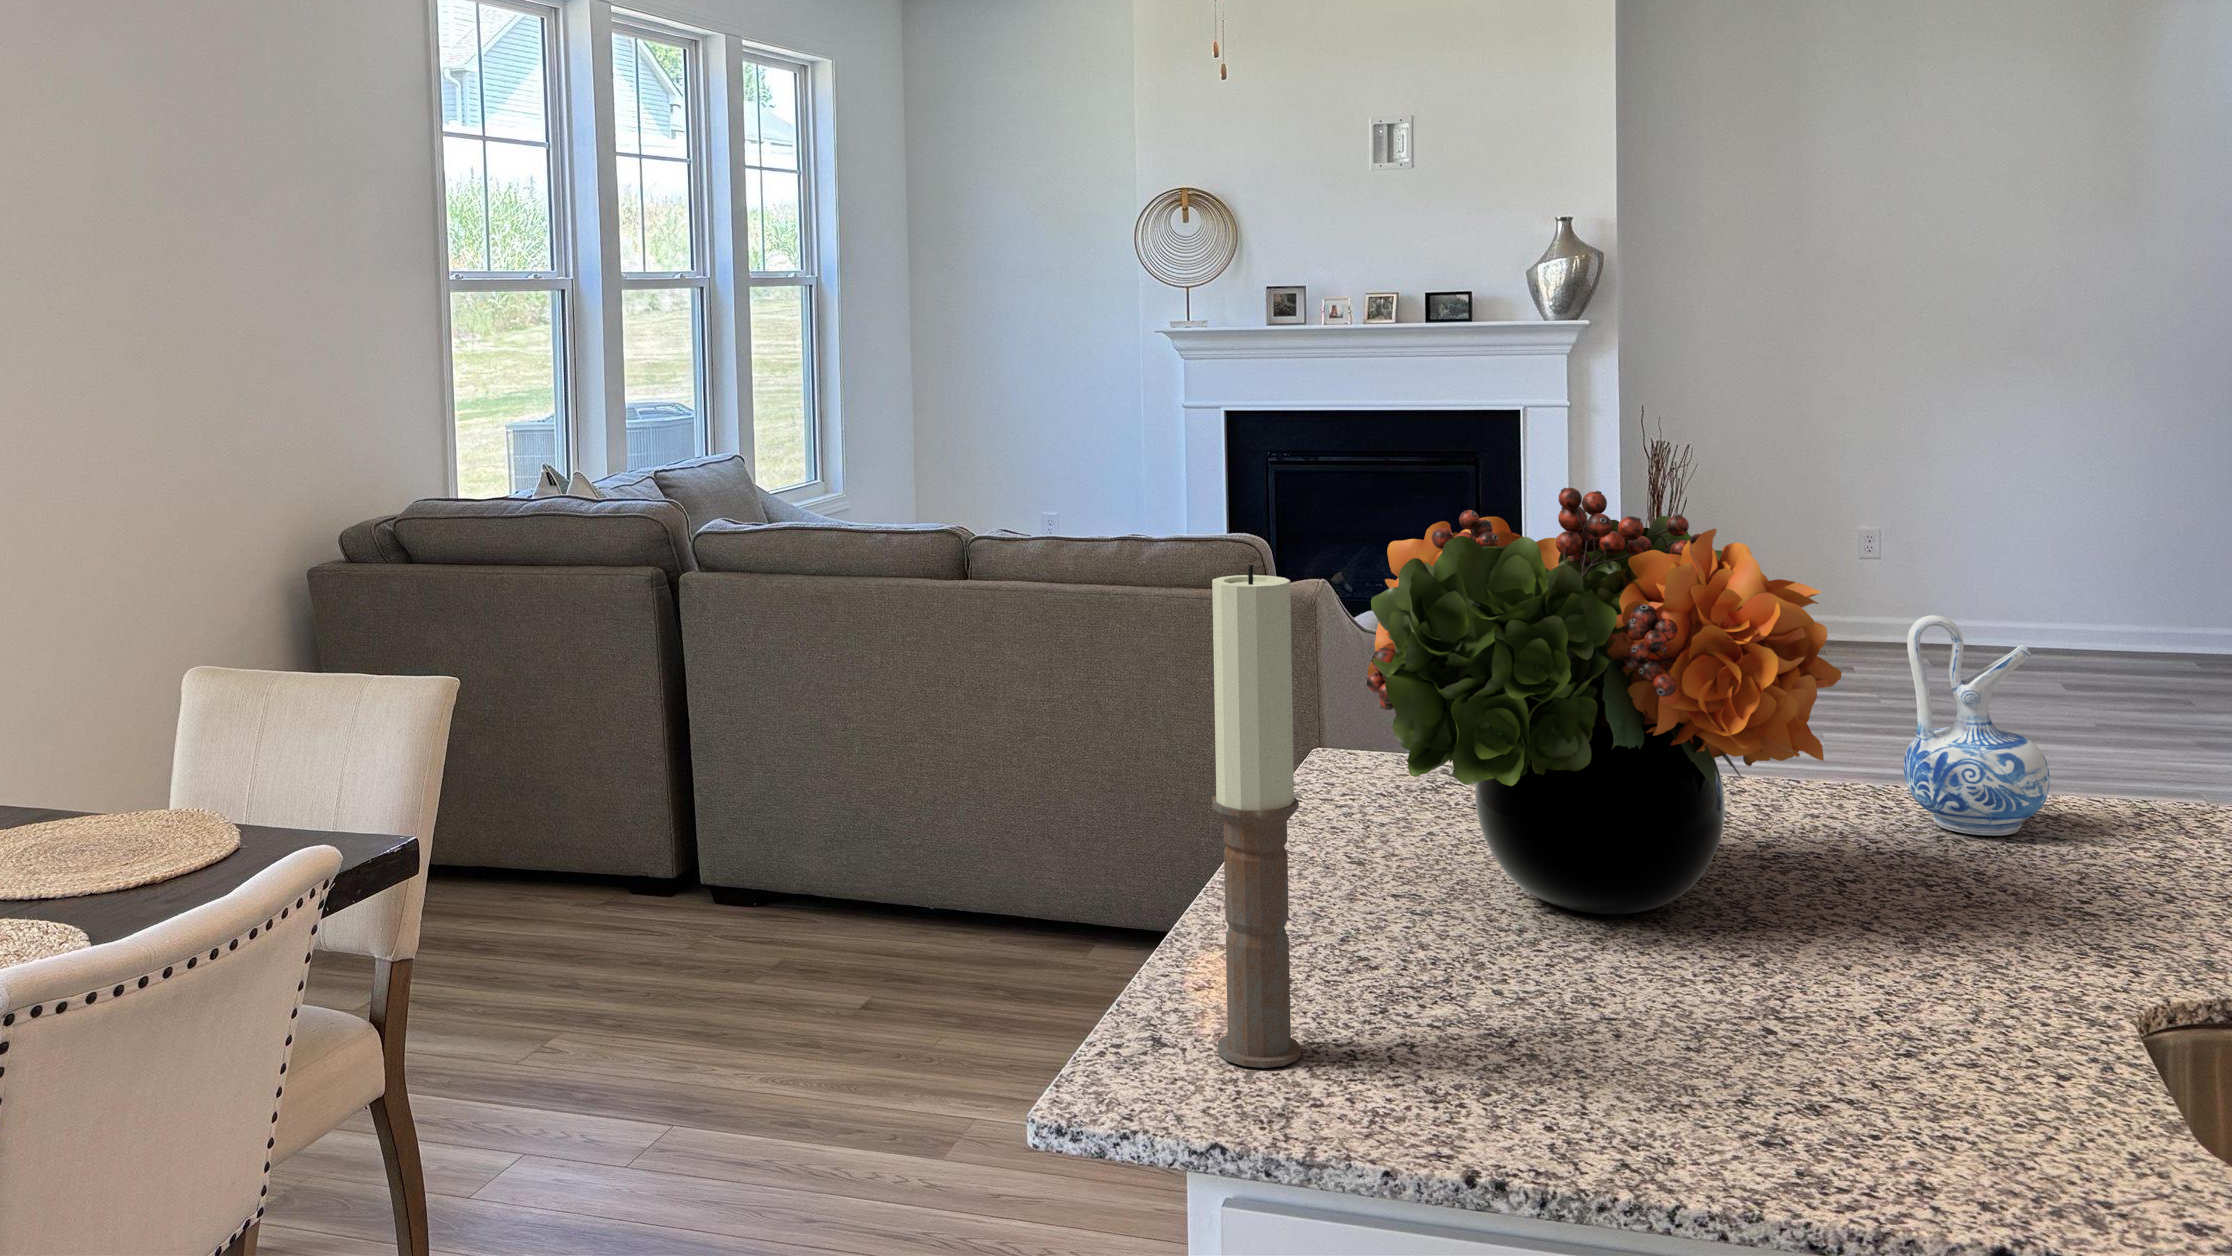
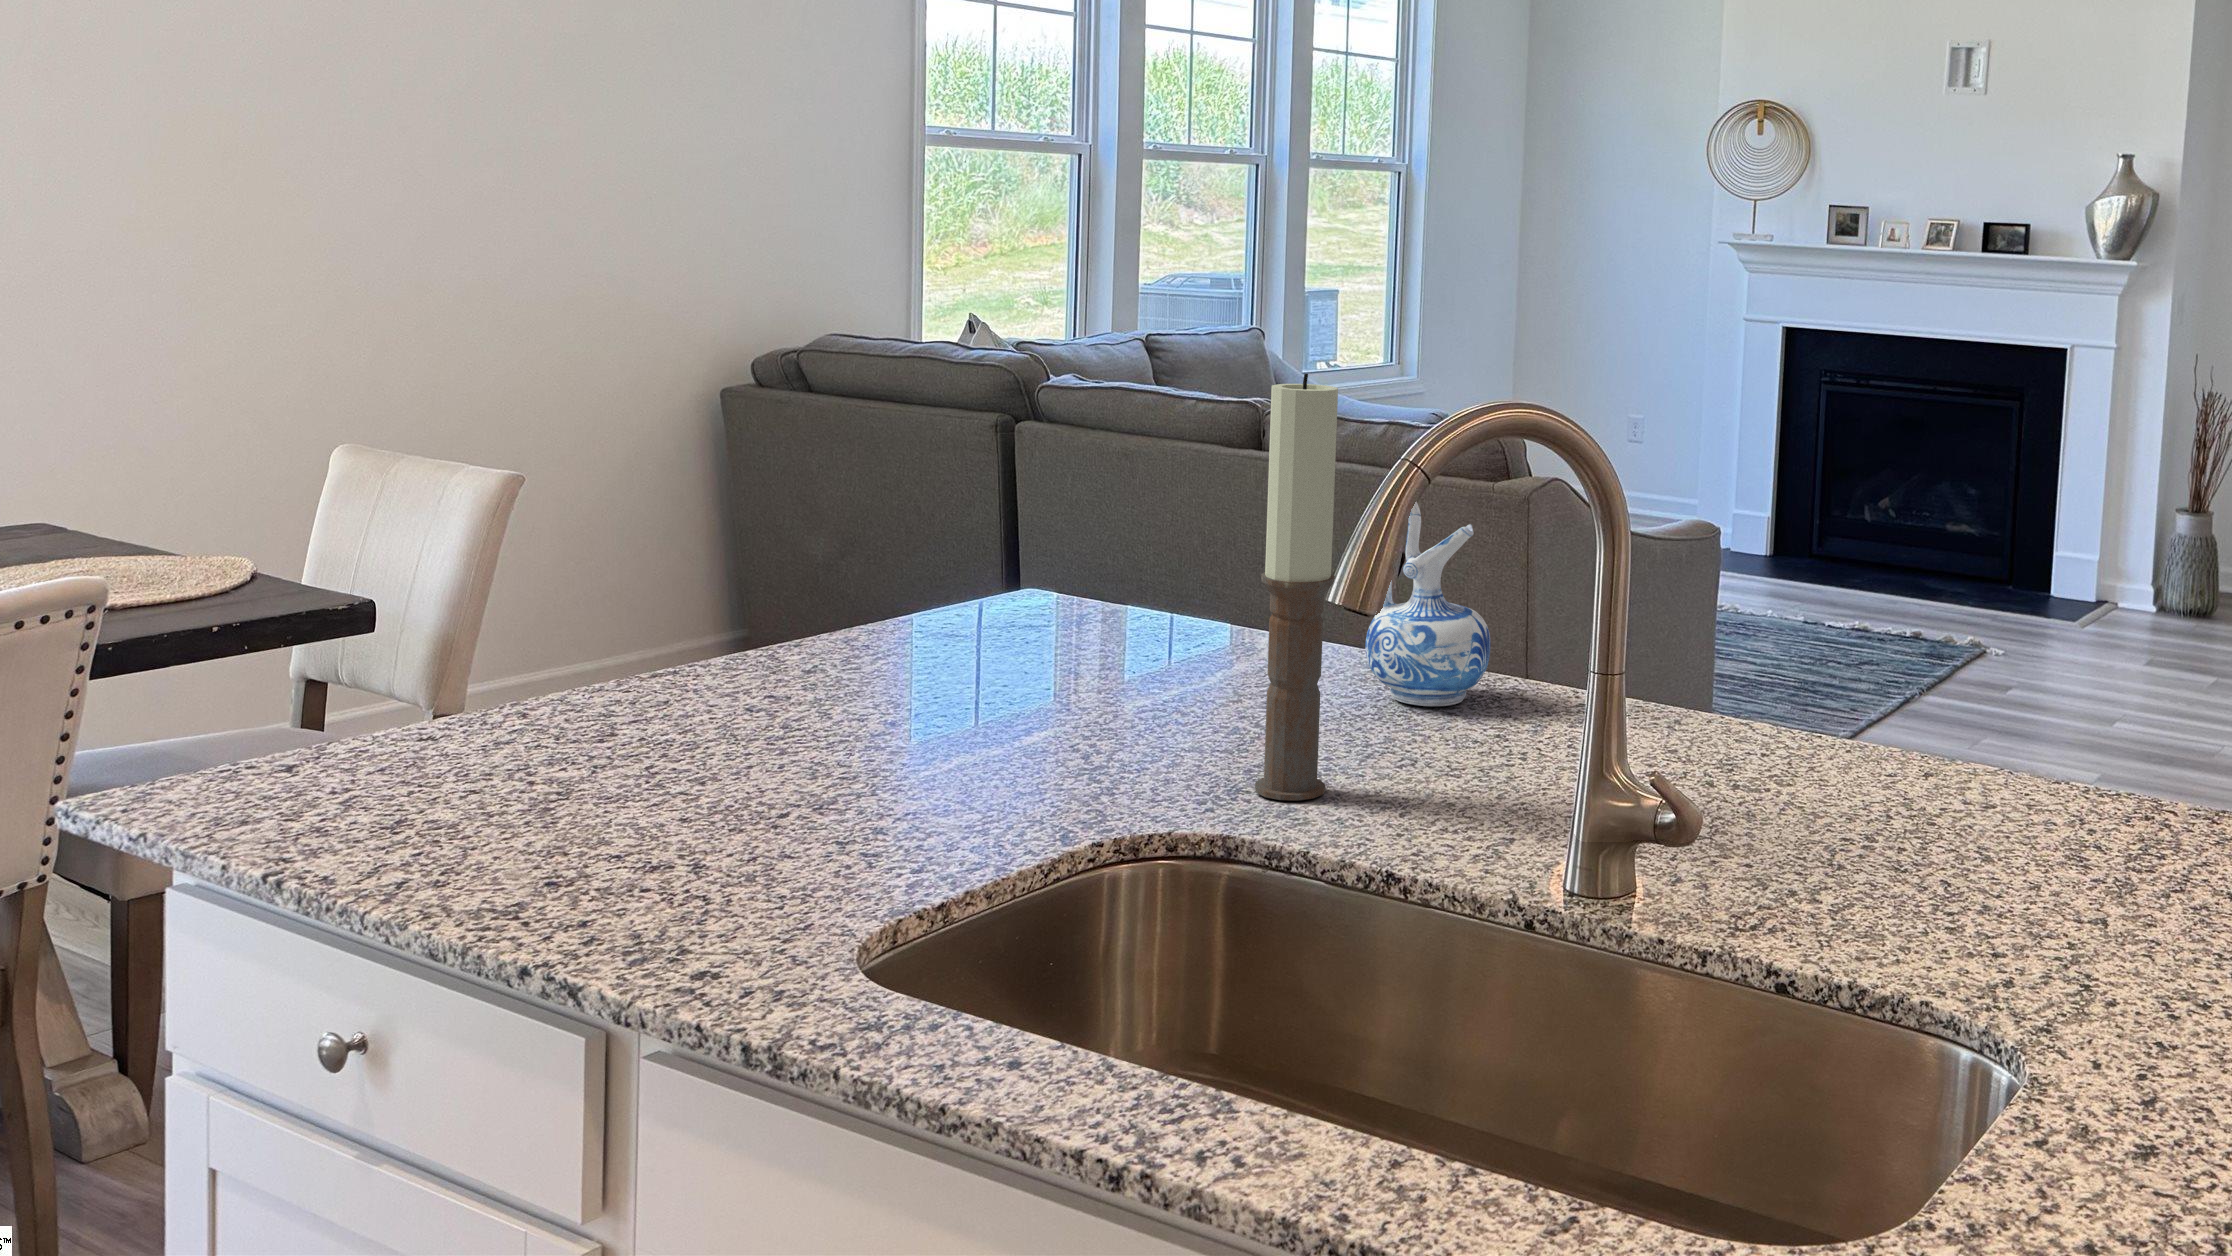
flower arrangement: present [1365,488,1842,914] -> none [668,322,1142,721]
candle: present [1212,565,1301,1068] -> present [1255,374,1338,801]

